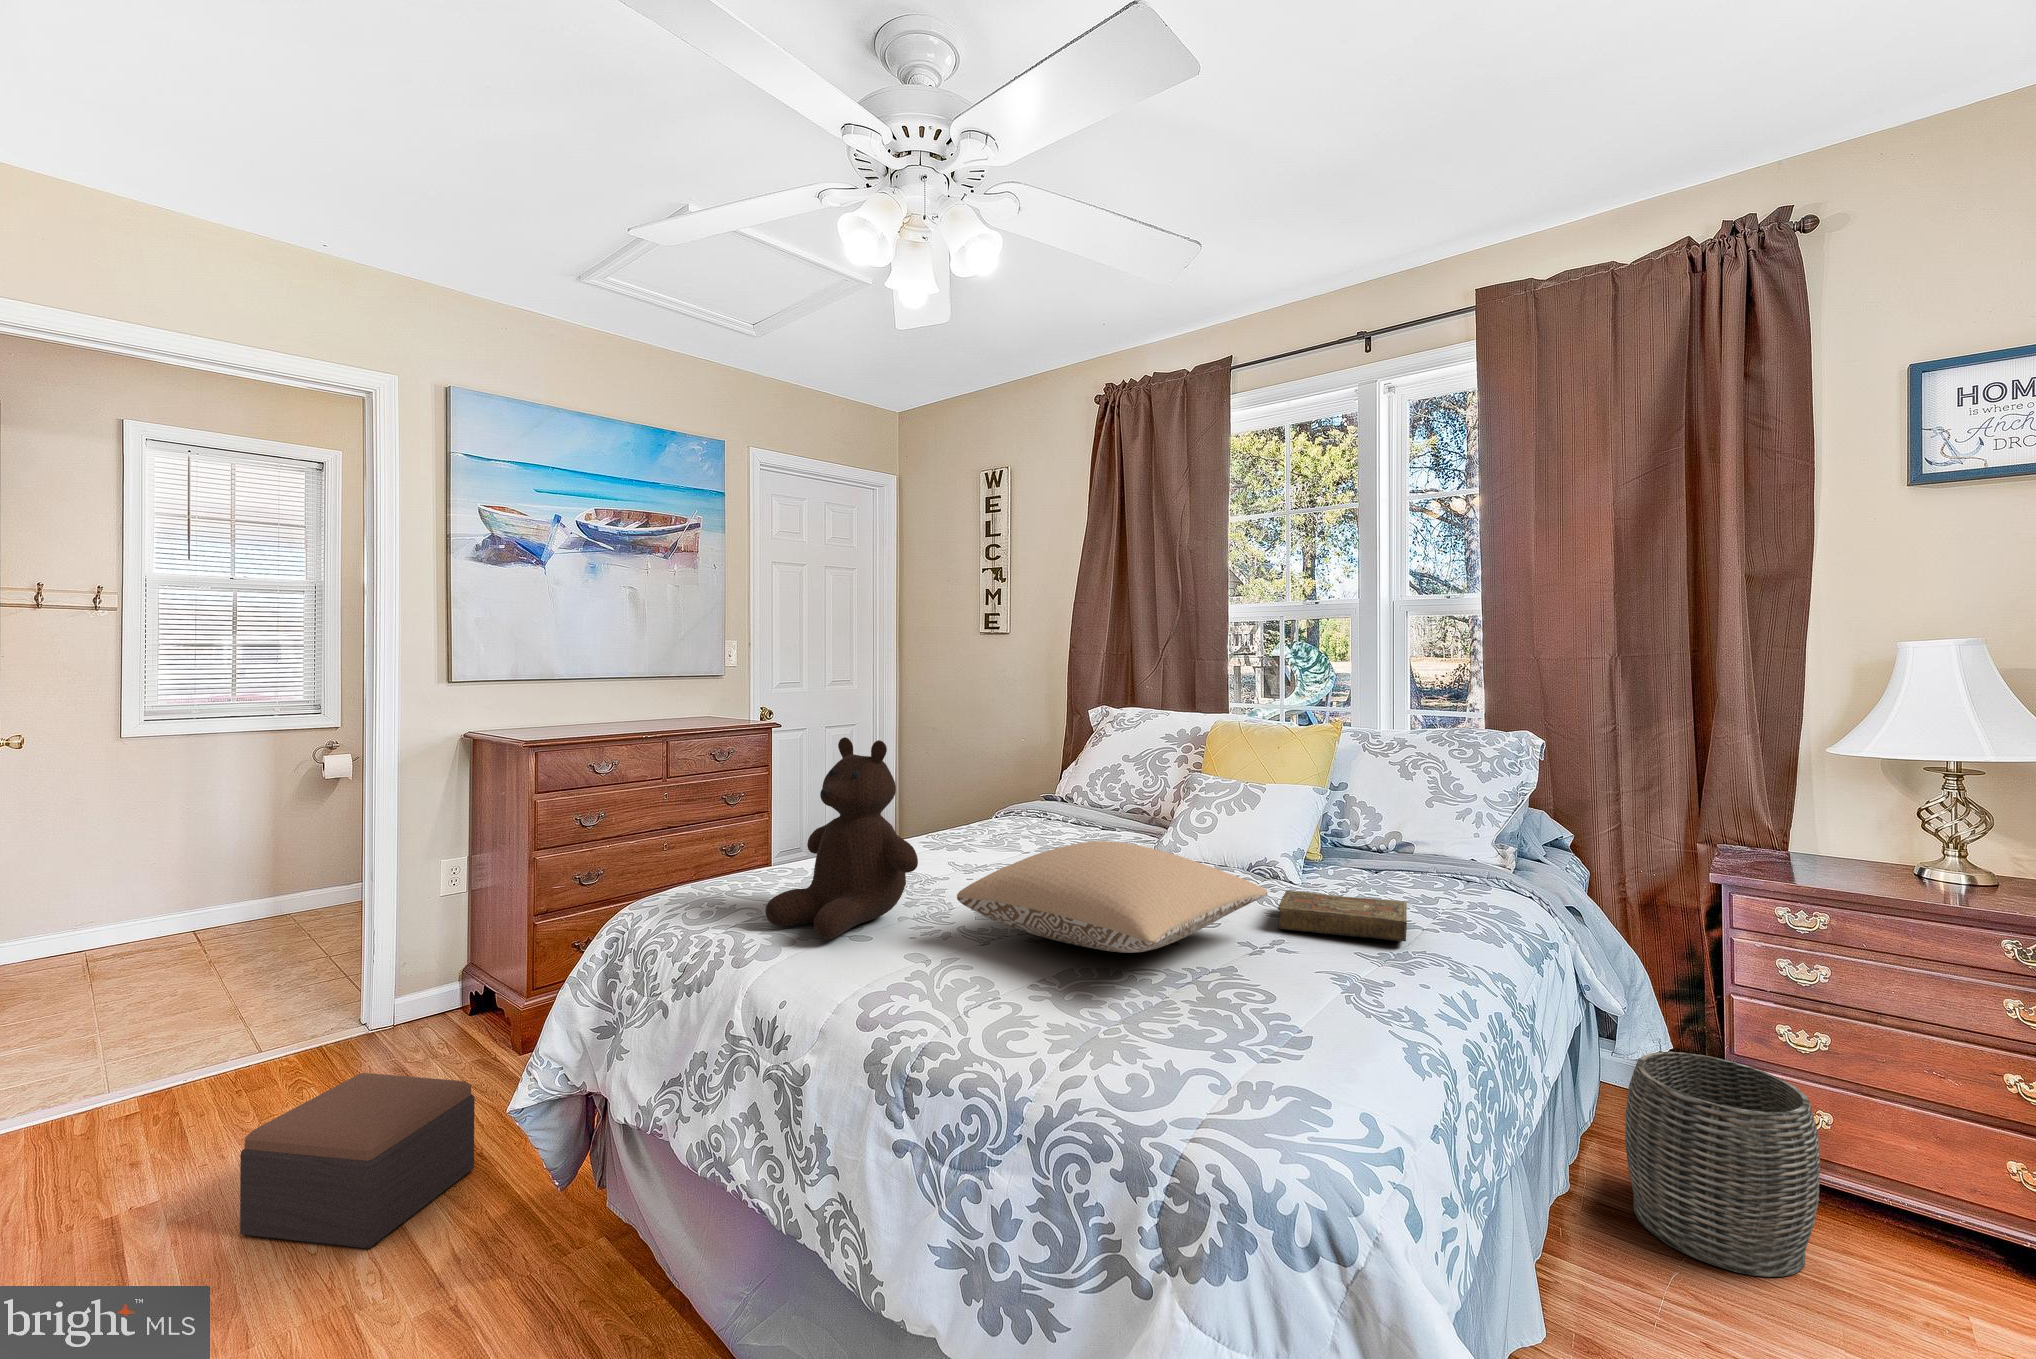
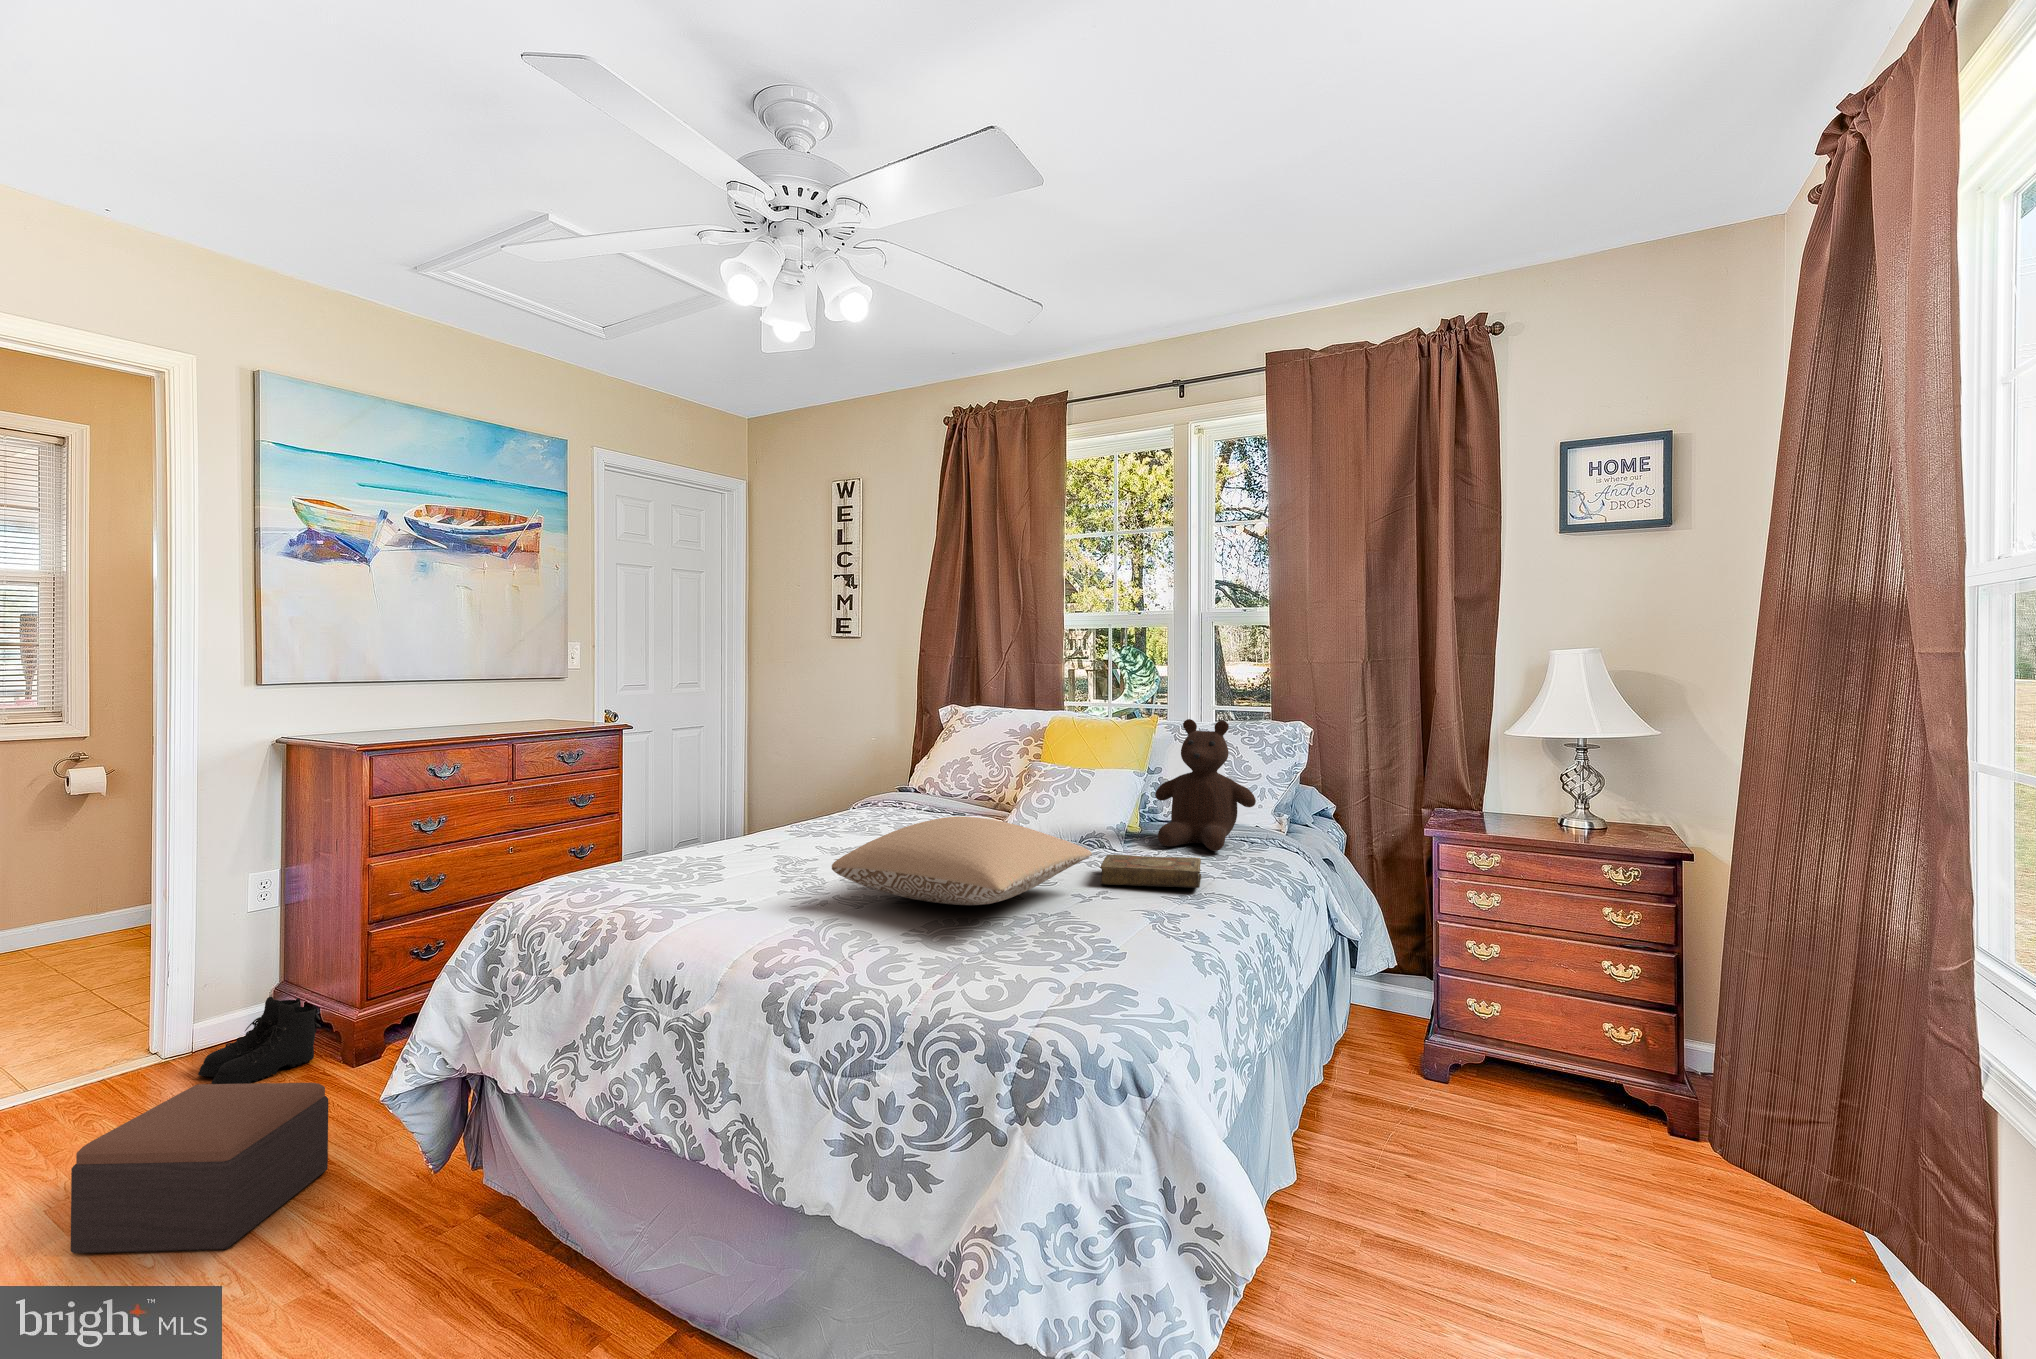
teddy bear: present [765,737,918,939] -> present [1155,719,1256,851]
boots: none [388,981,493,1066] -> present [198,997,321,1084]
woven basket: present [1625,1052,1820,1277] -> none [1367,972,1497,1133]

